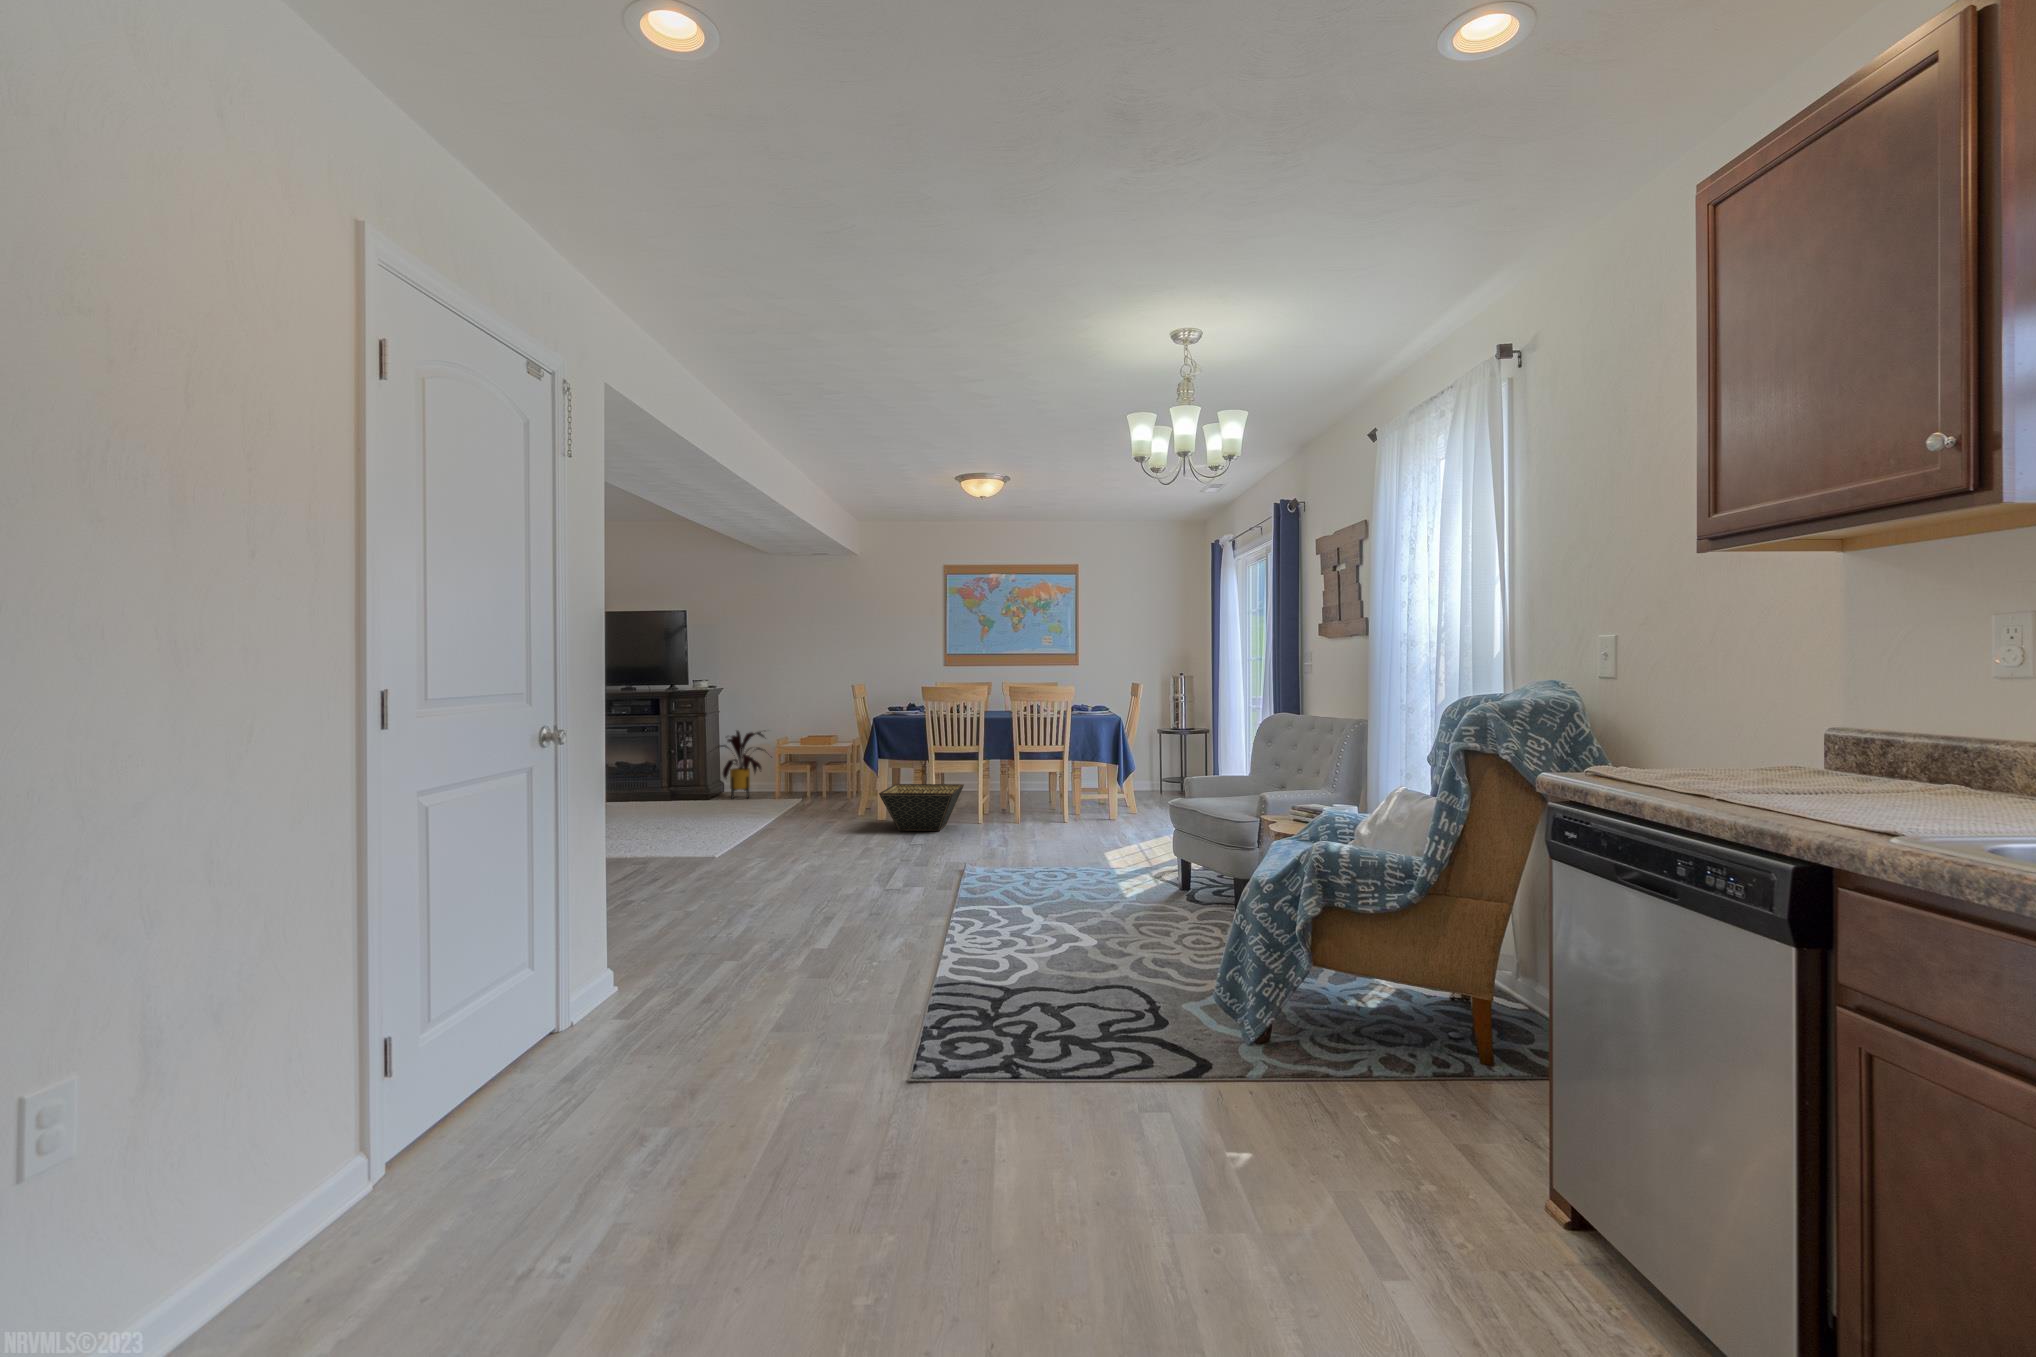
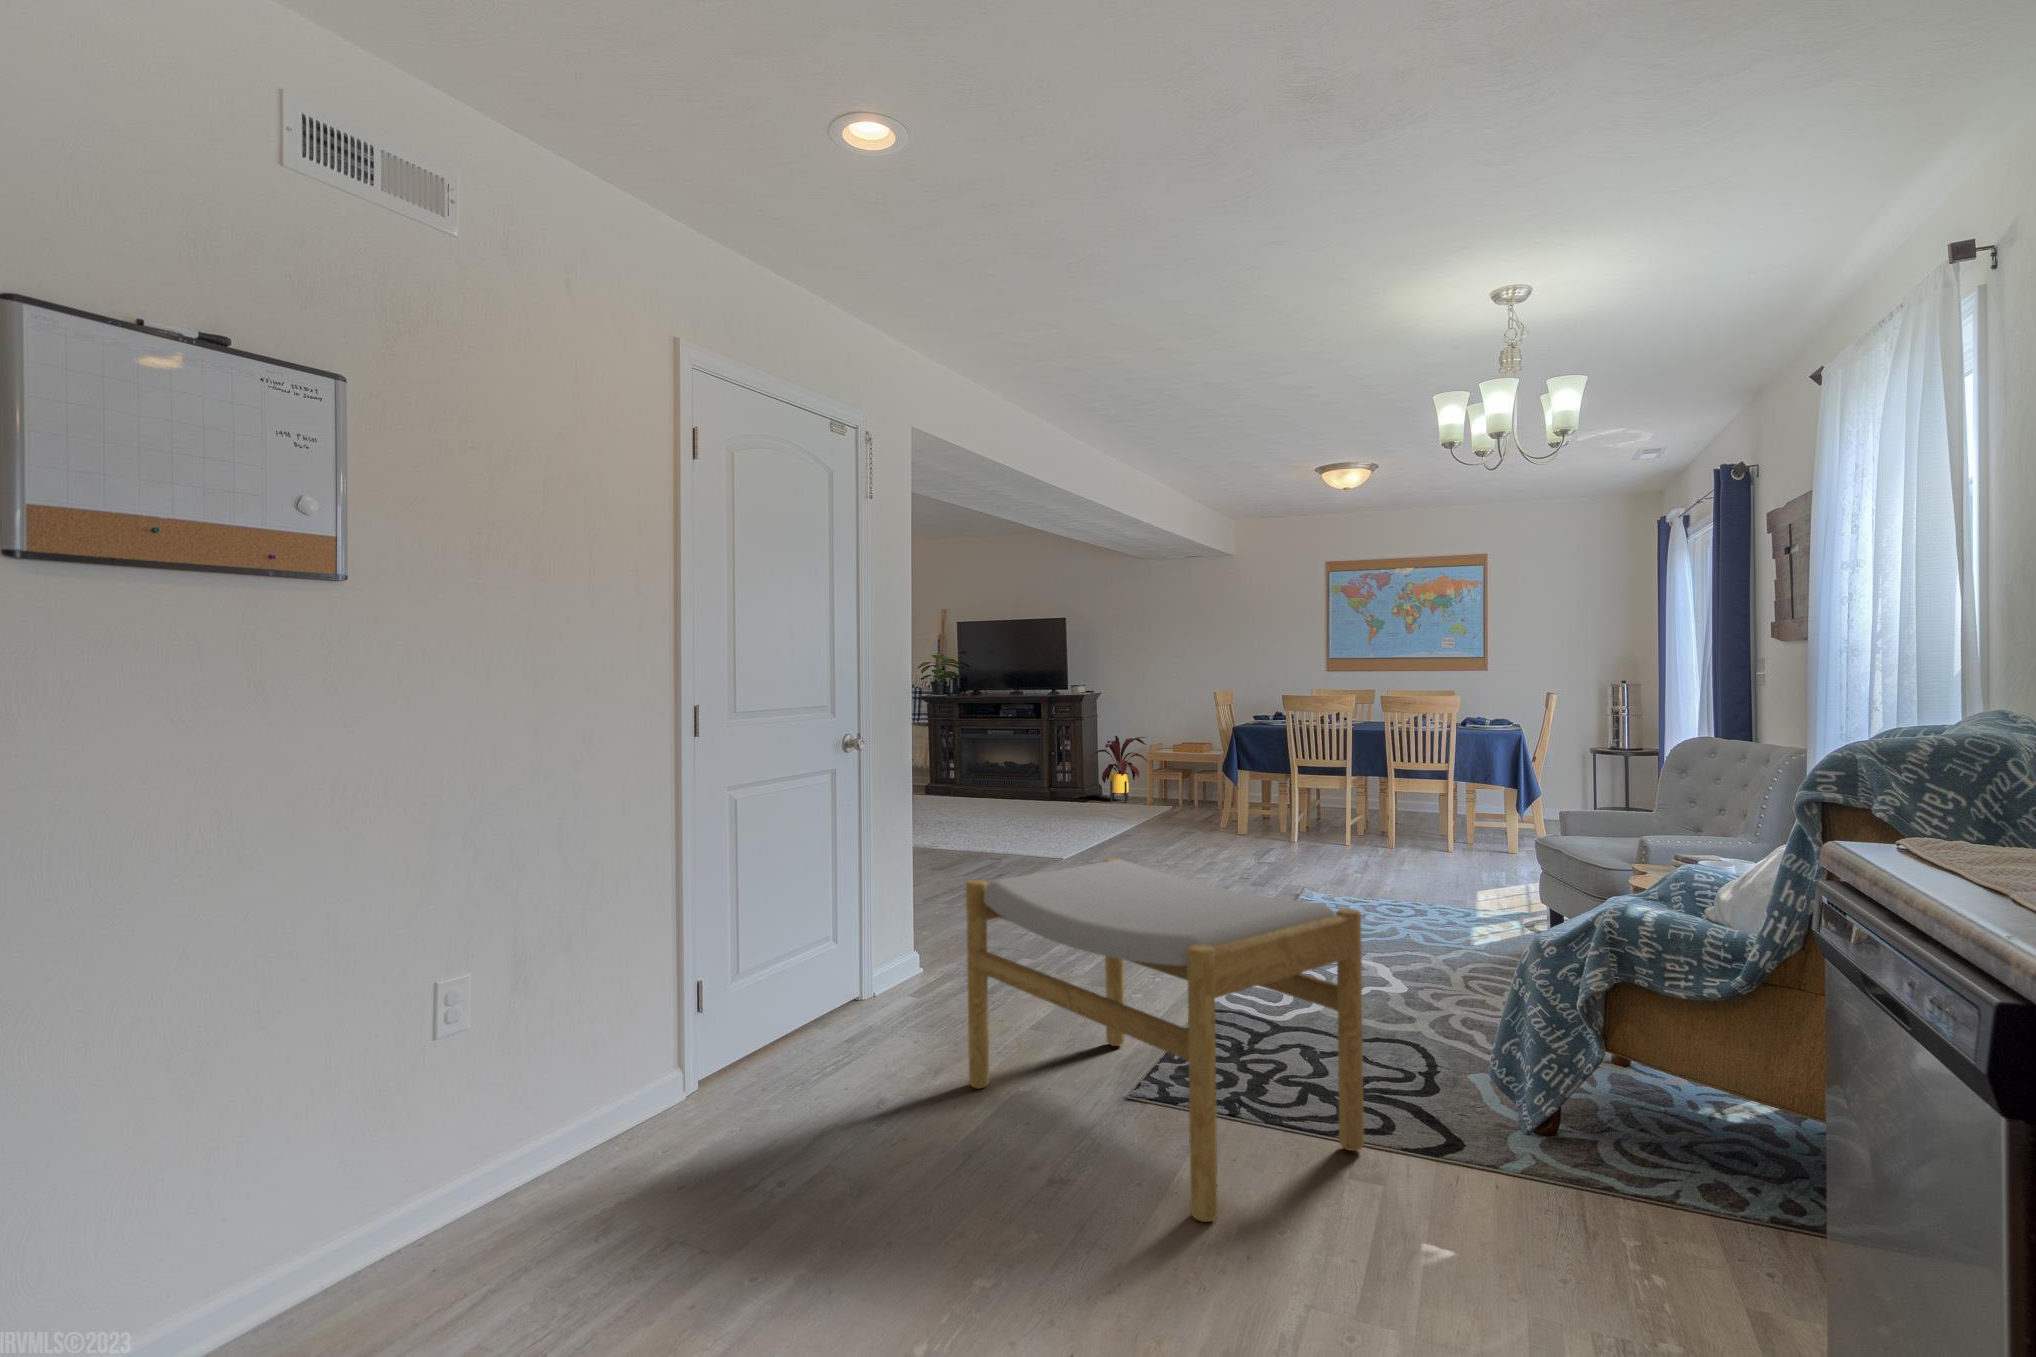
basket: present [879,784,964,831] -> none [1233,797,1330,849]
footstool: none [736,841,1140,1175] -> present [966,858,1364,1222]

